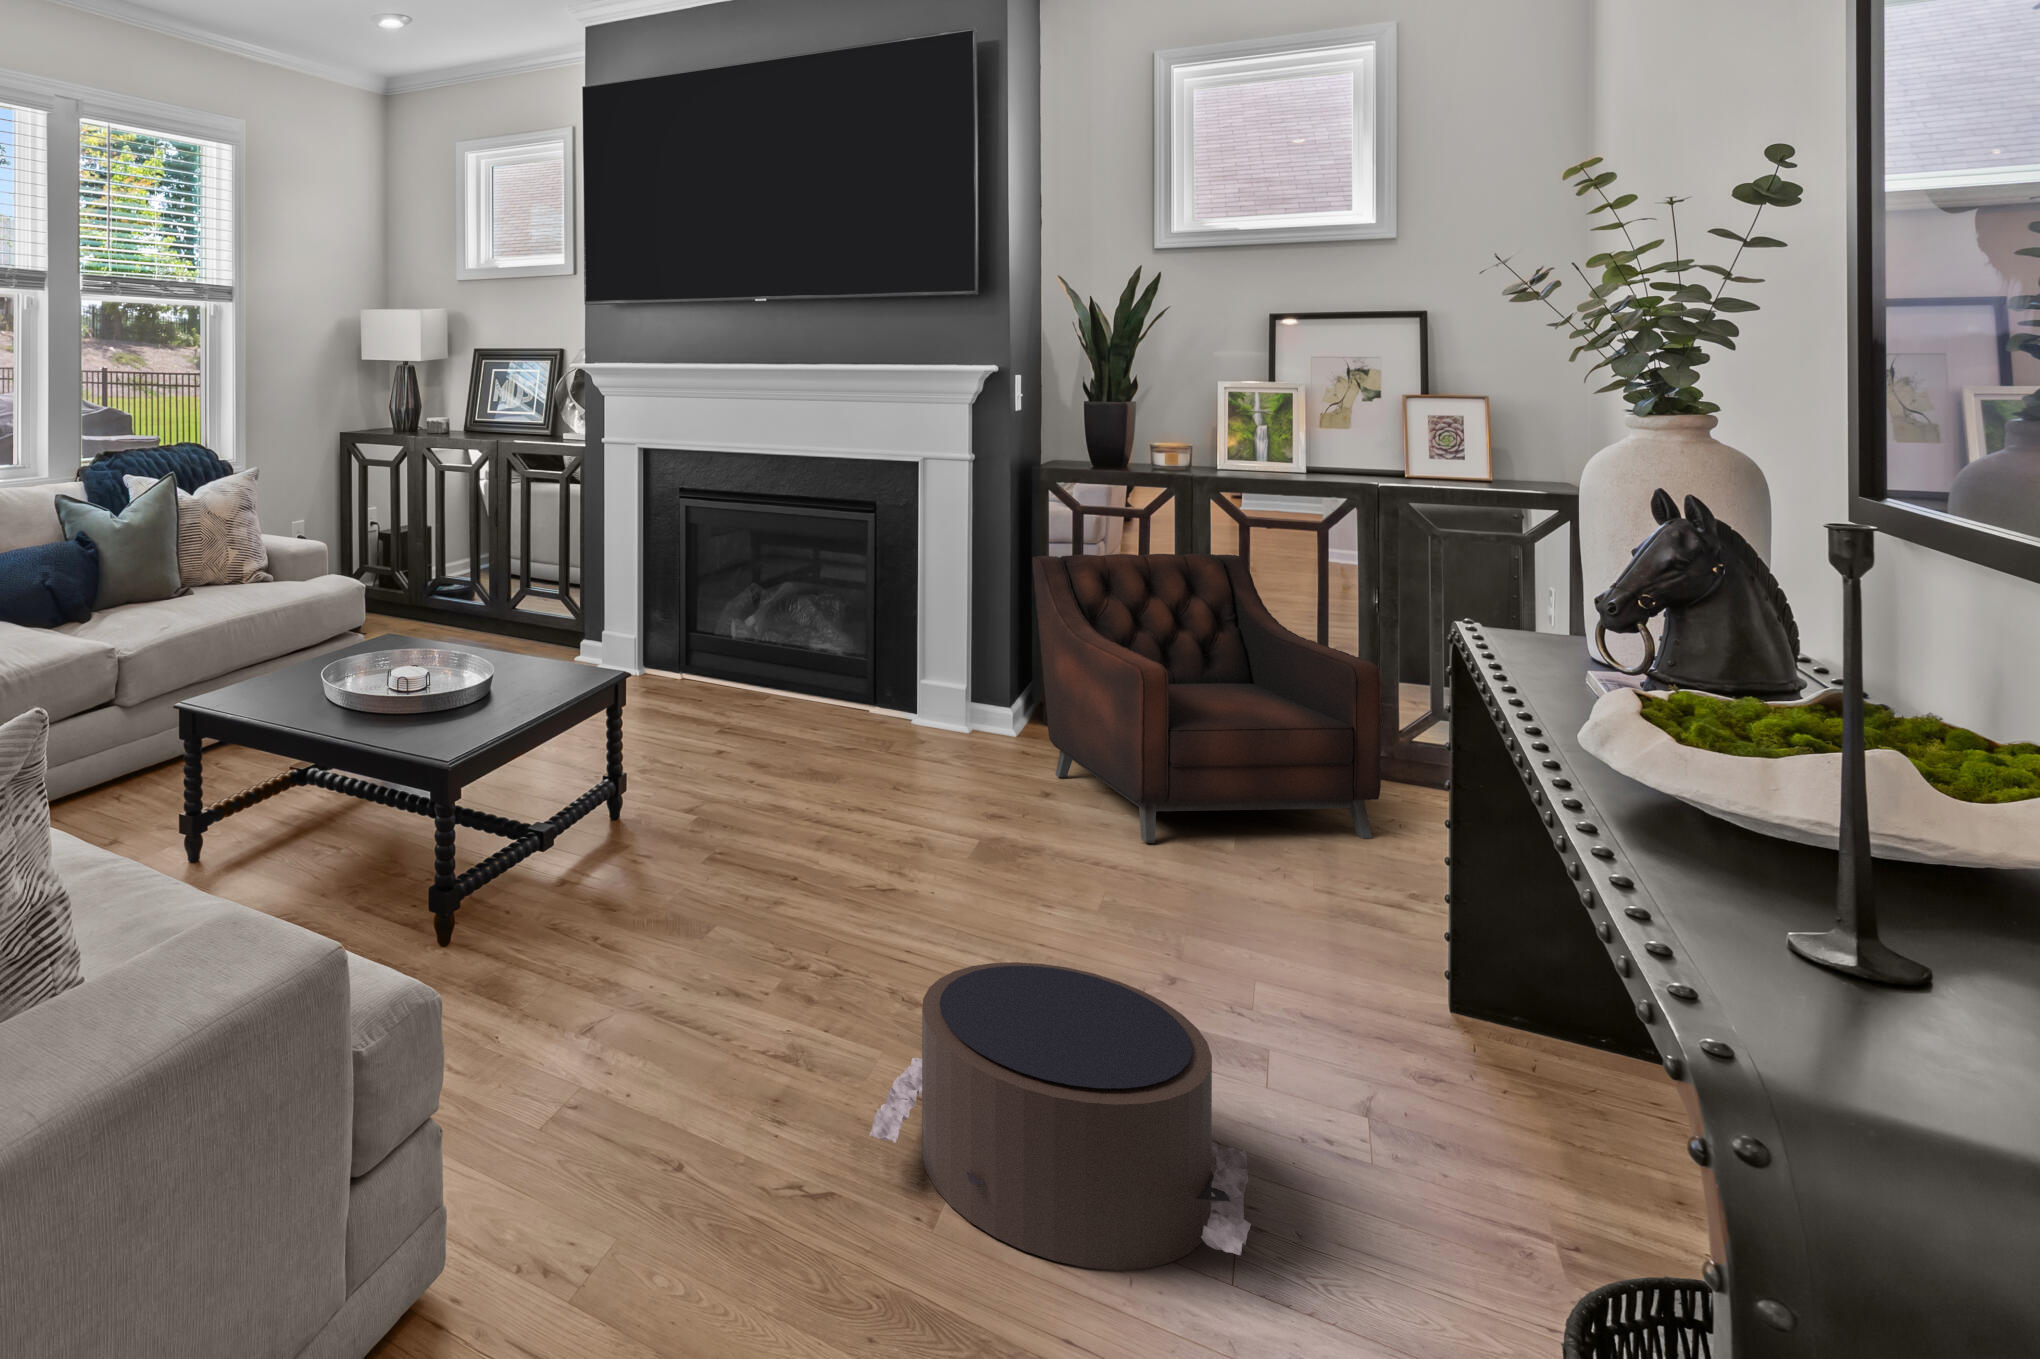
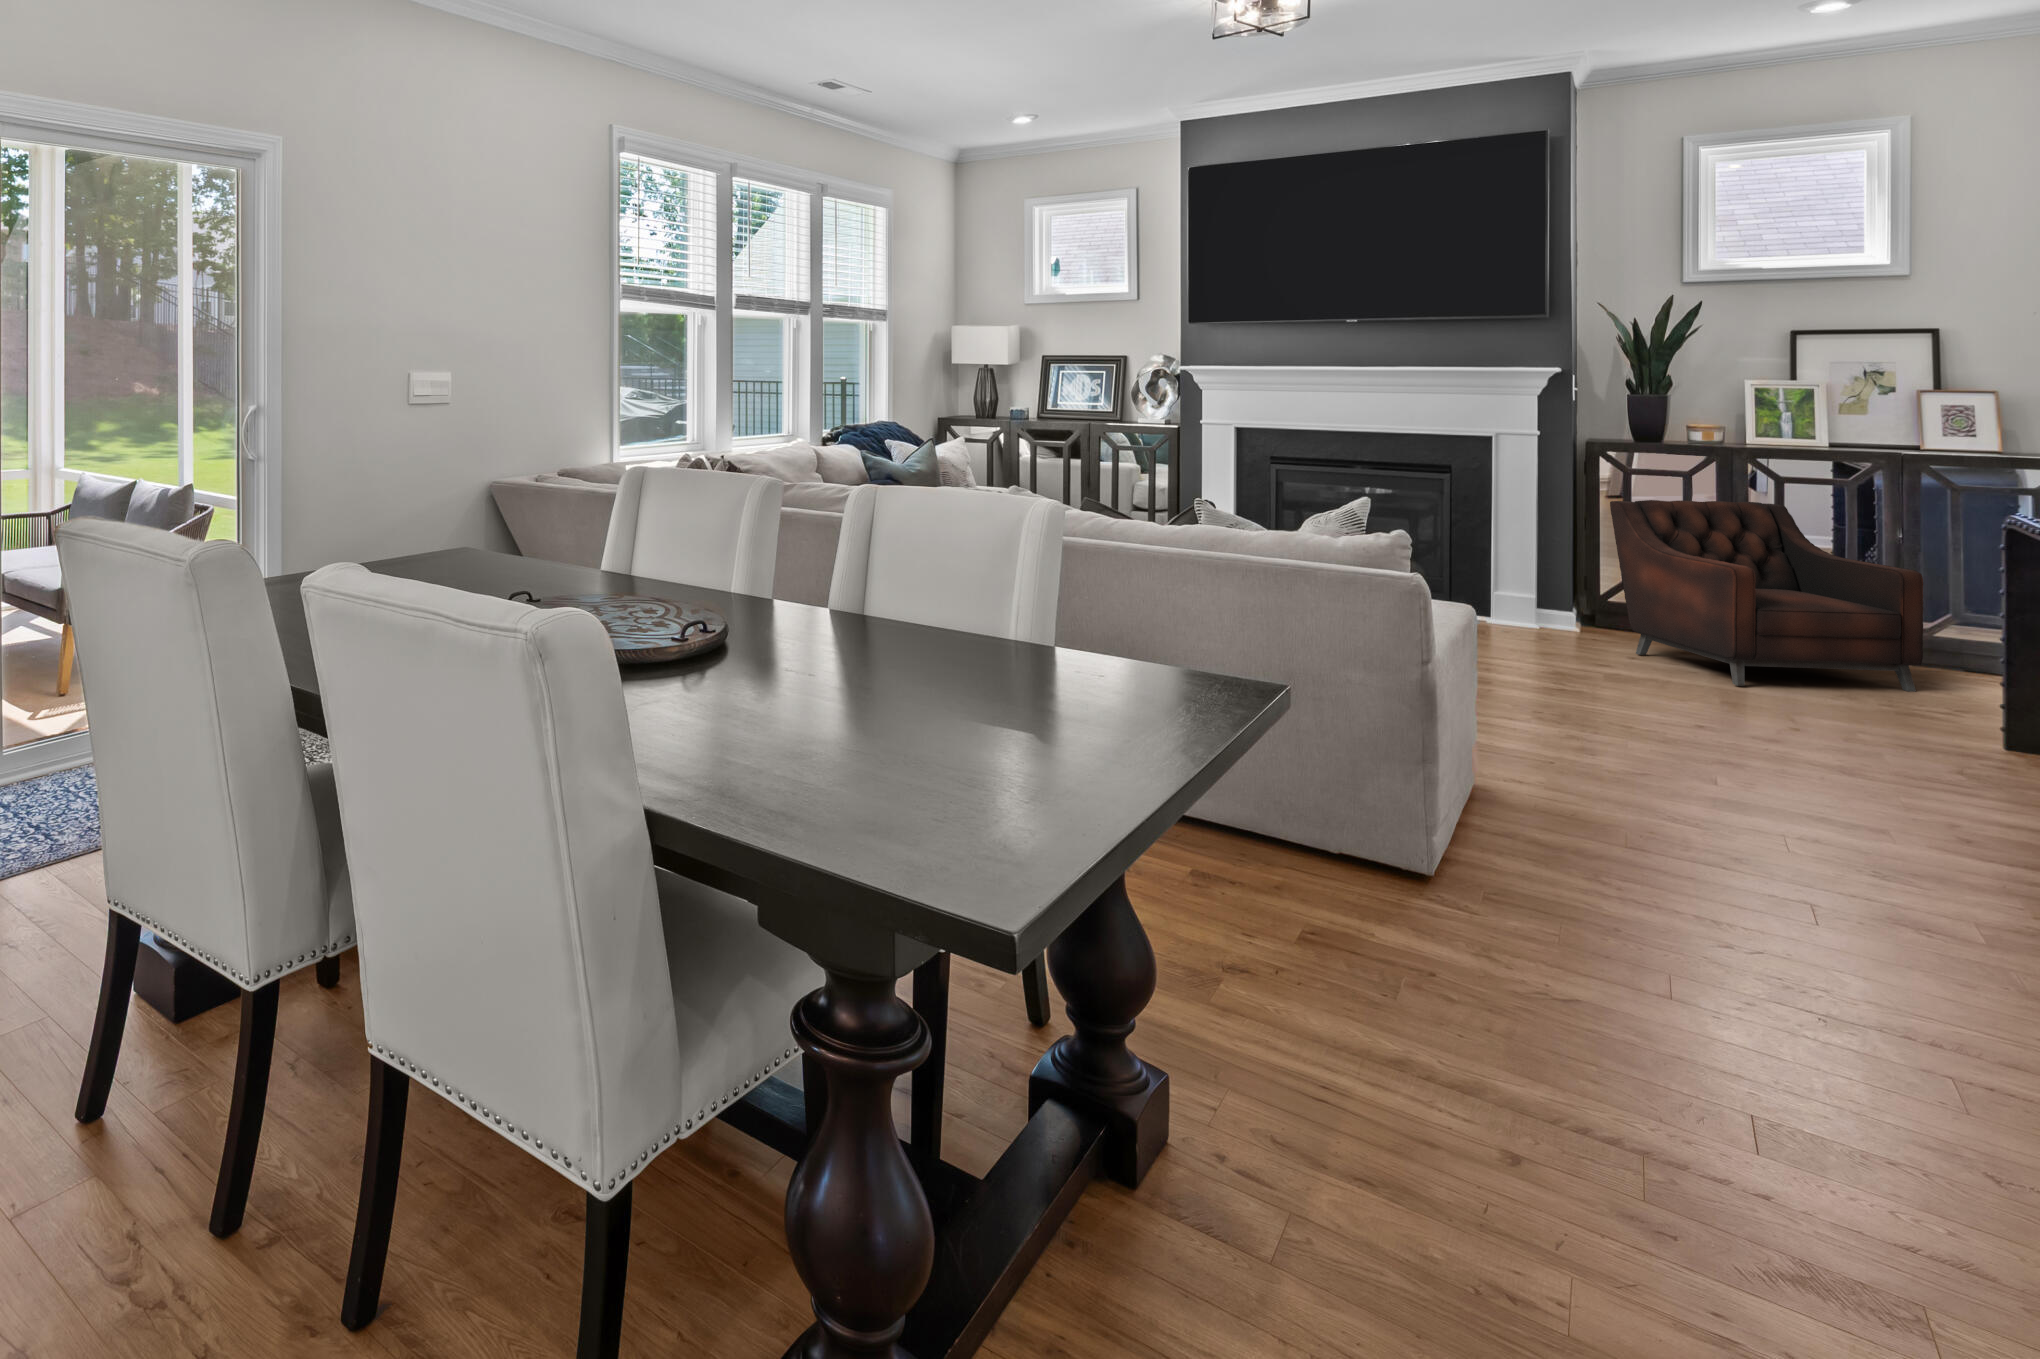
pouf: present [870,962,1251,1270] -> none [1669,695,1930,822]

